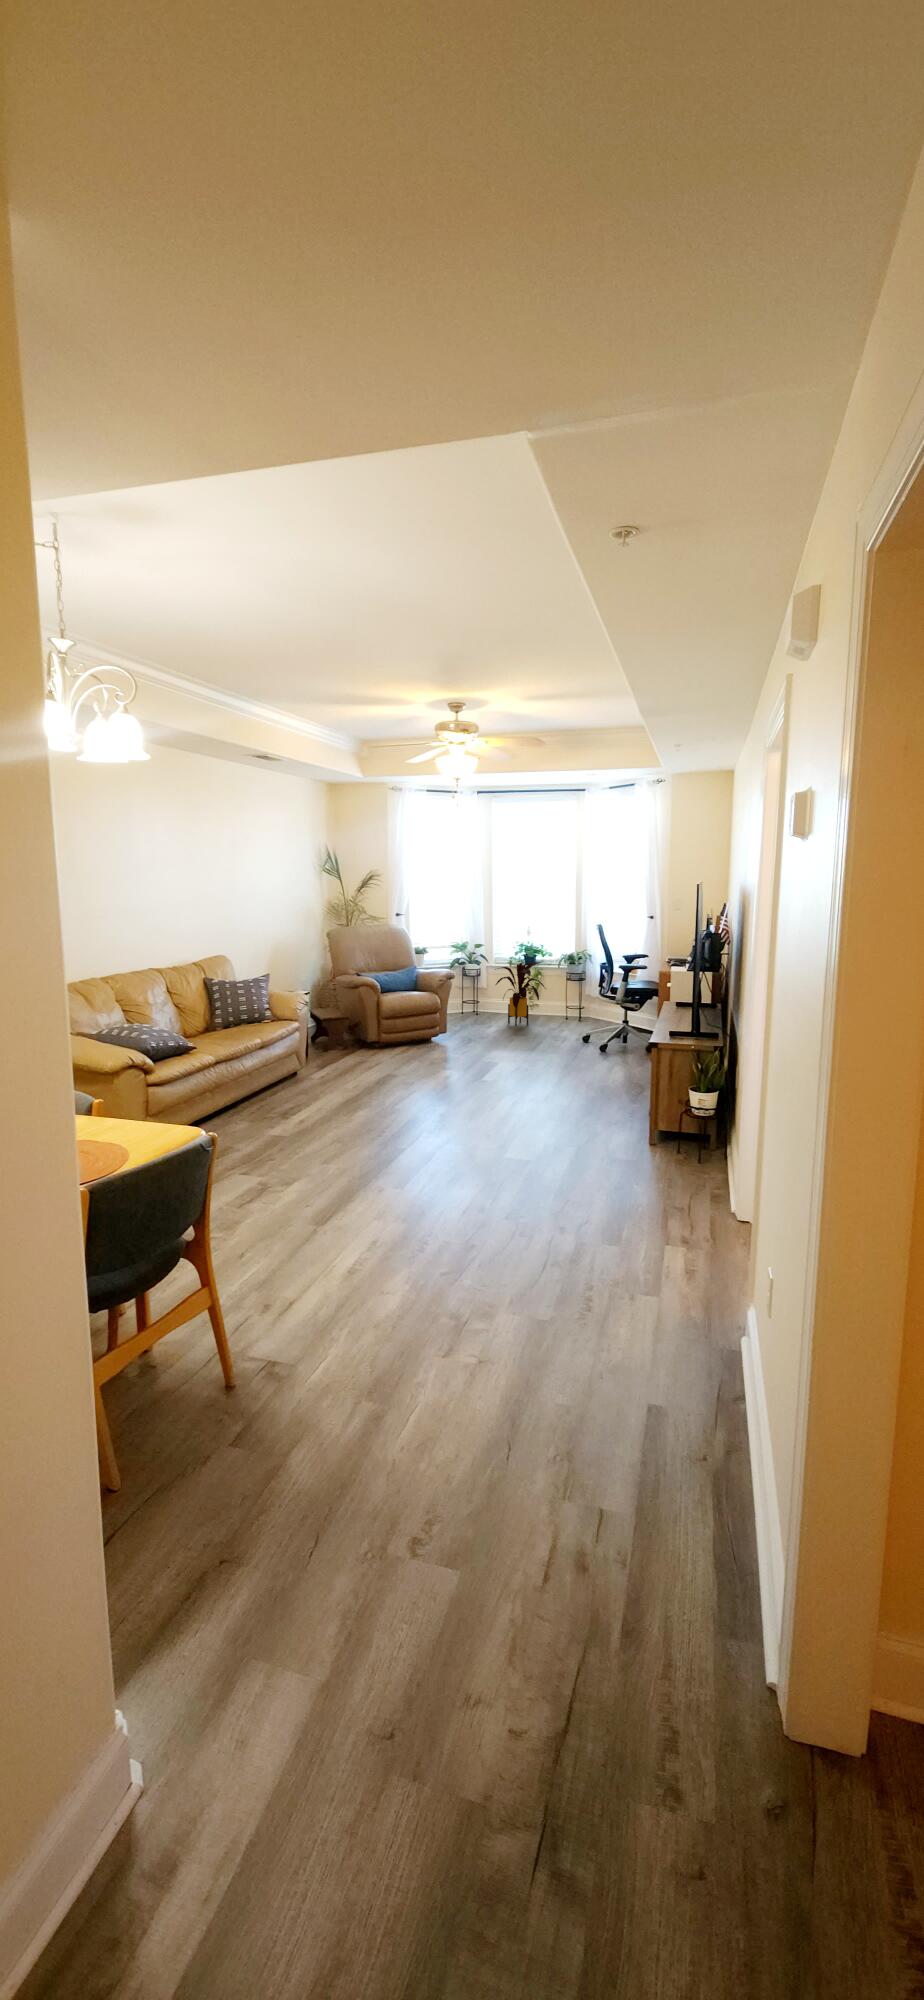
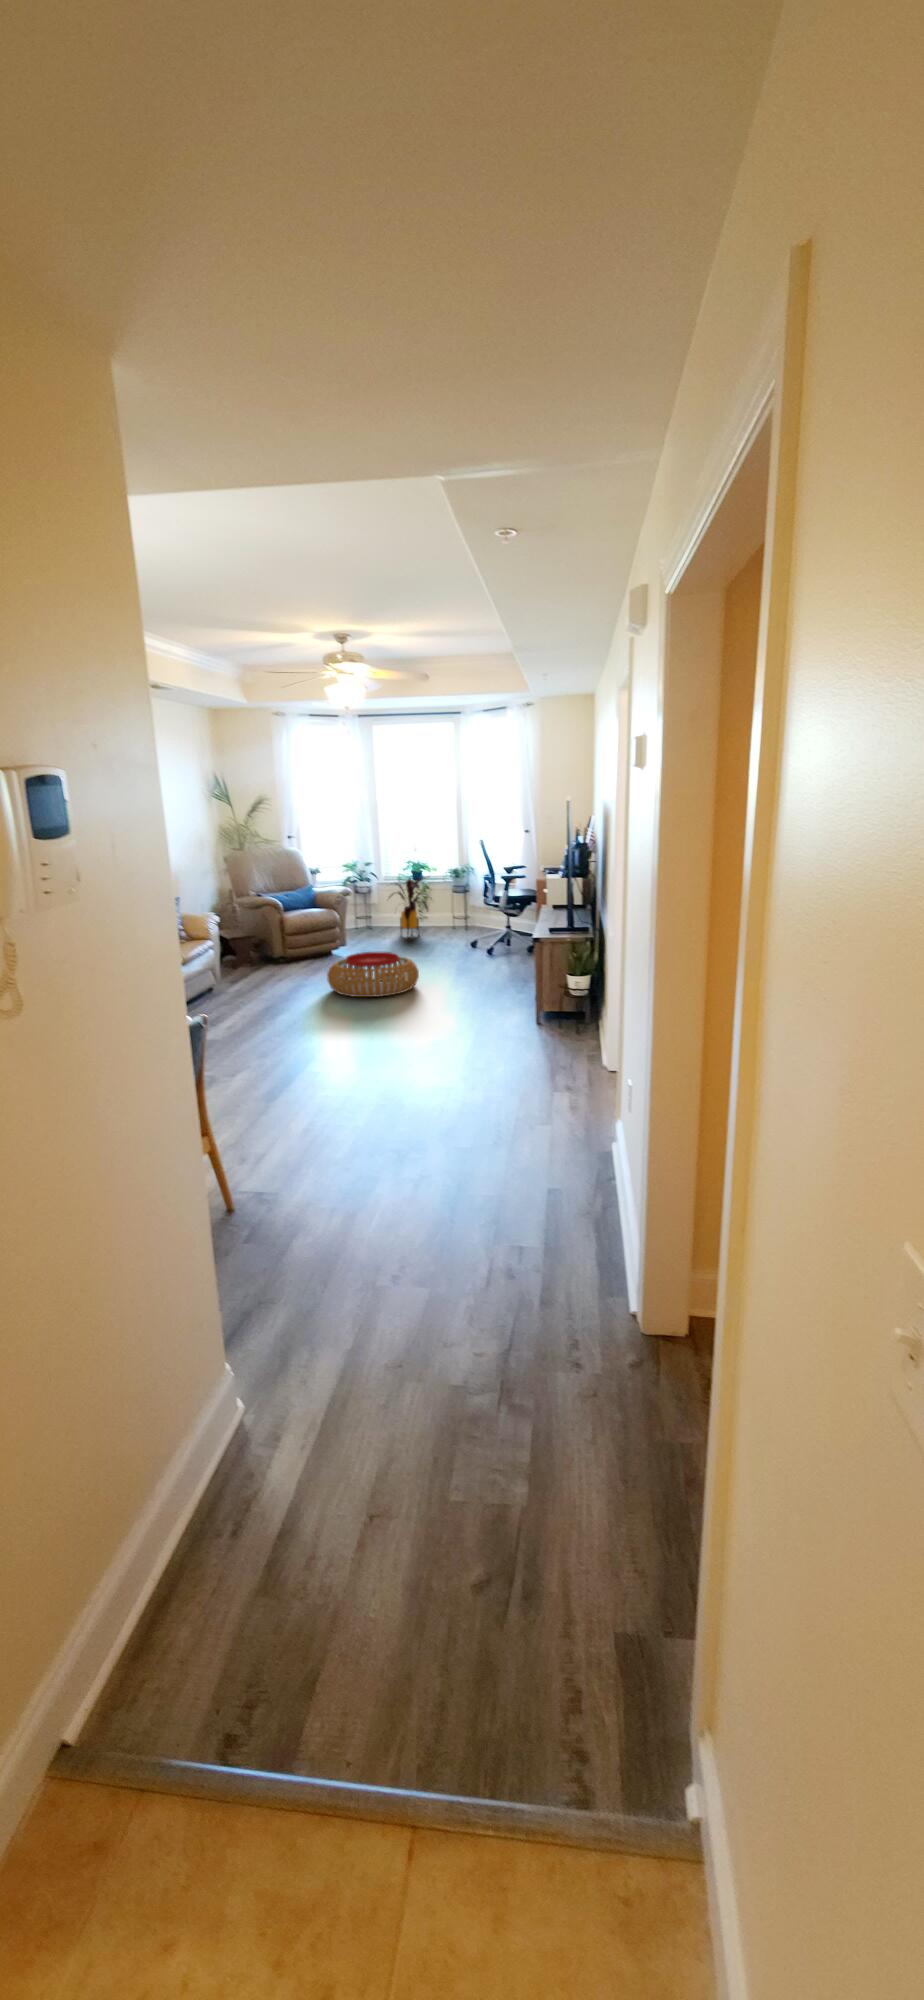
pouf: none [418,1043,520,1095] -> present [327,952,419,997]

